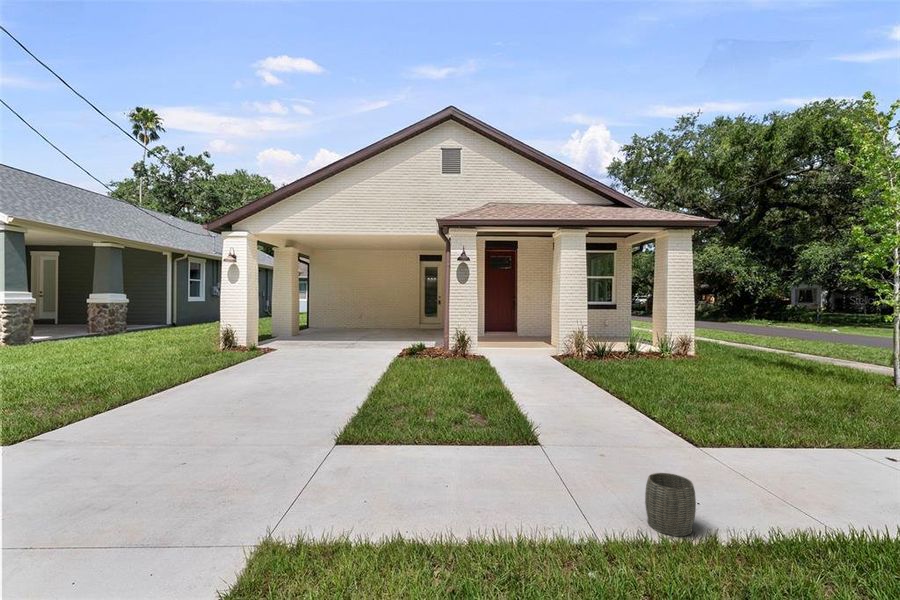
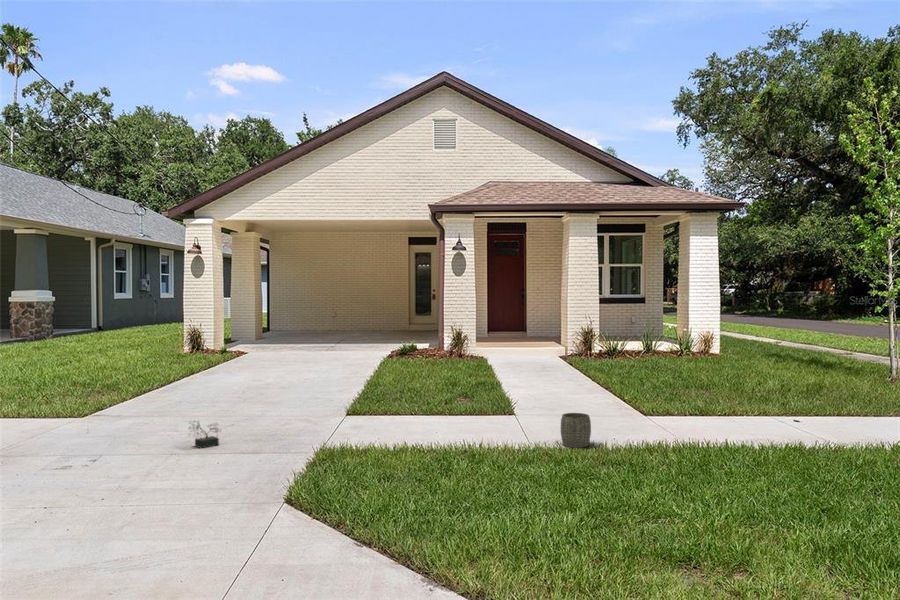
decorative plant: none [63,485,128,533] -> present [189,421,219,448]

